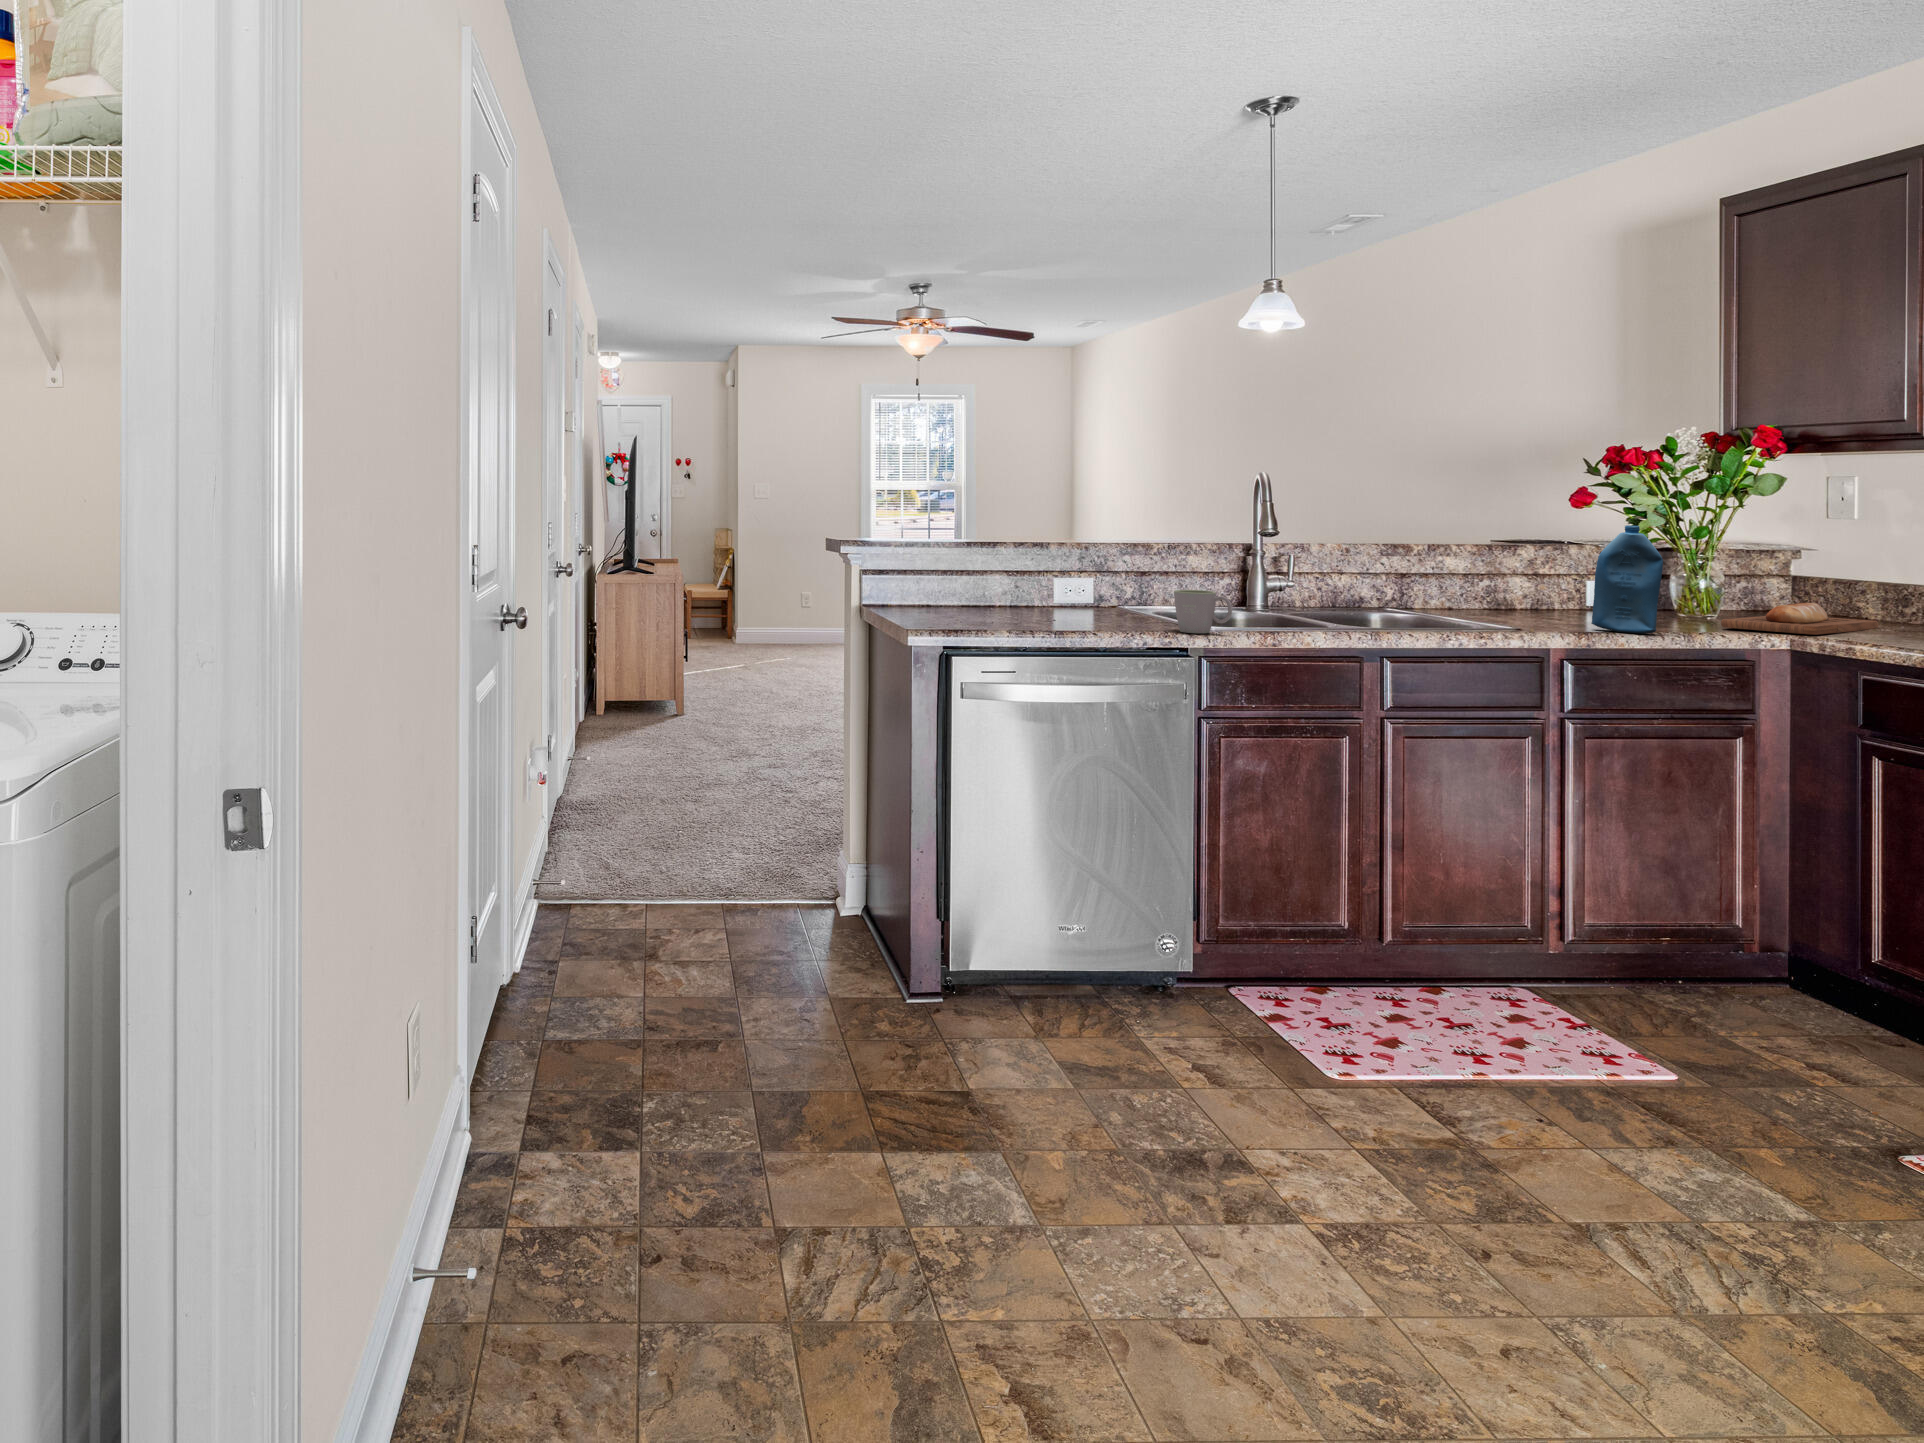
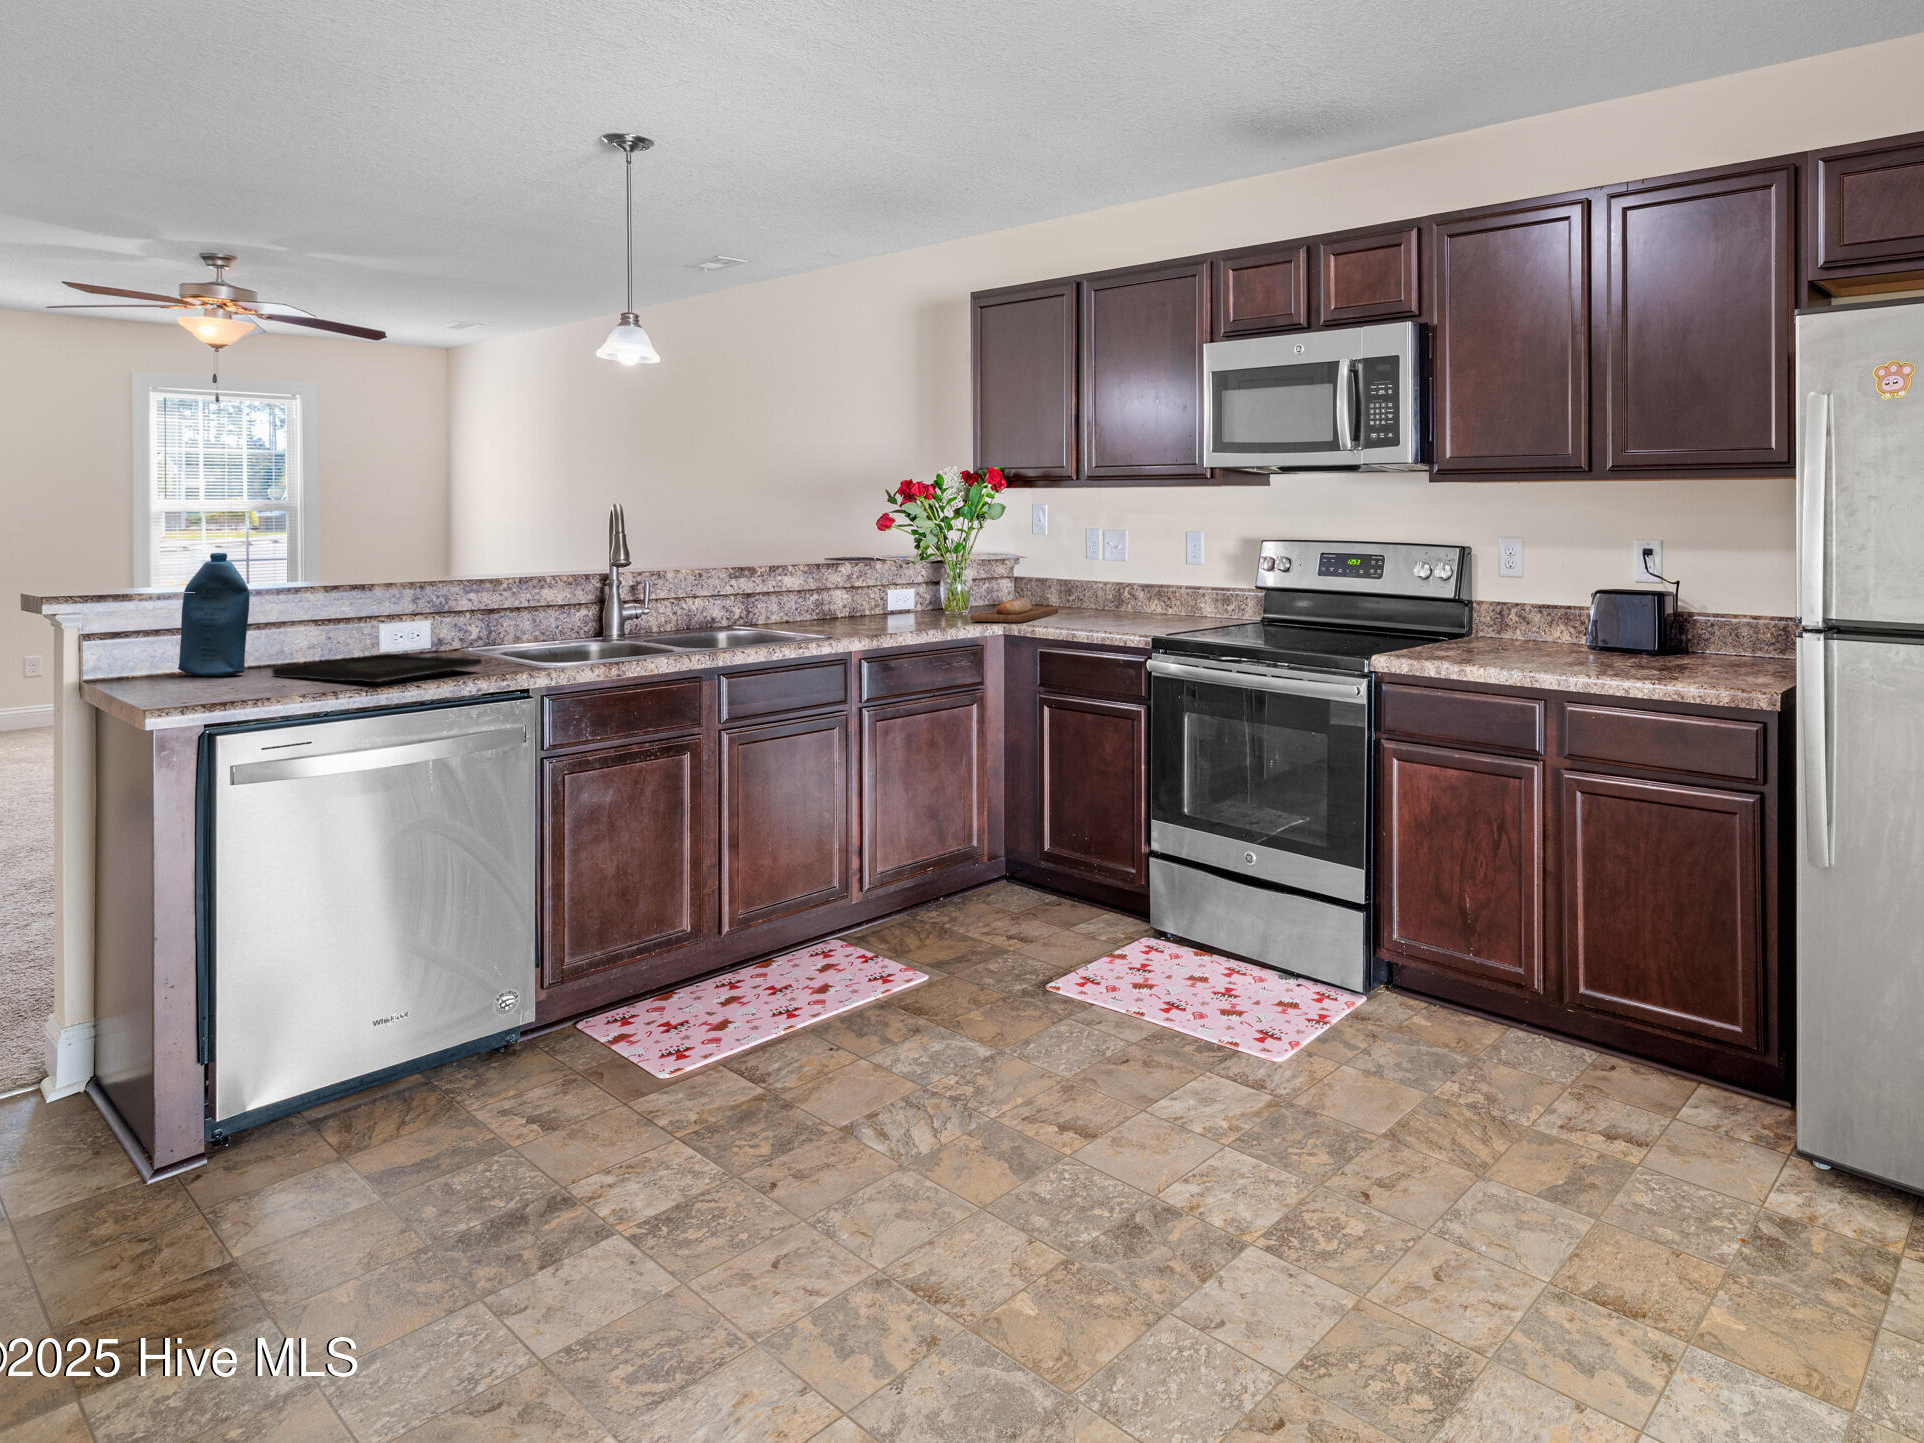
bottle: present [1591,525,1663,634] -> present [178,553,250,676]
mug: present [1174,590,1232,633] -> none [513,629,574,674]
tray: none [980,603,1145,625] -> present [272,653,482,682]

